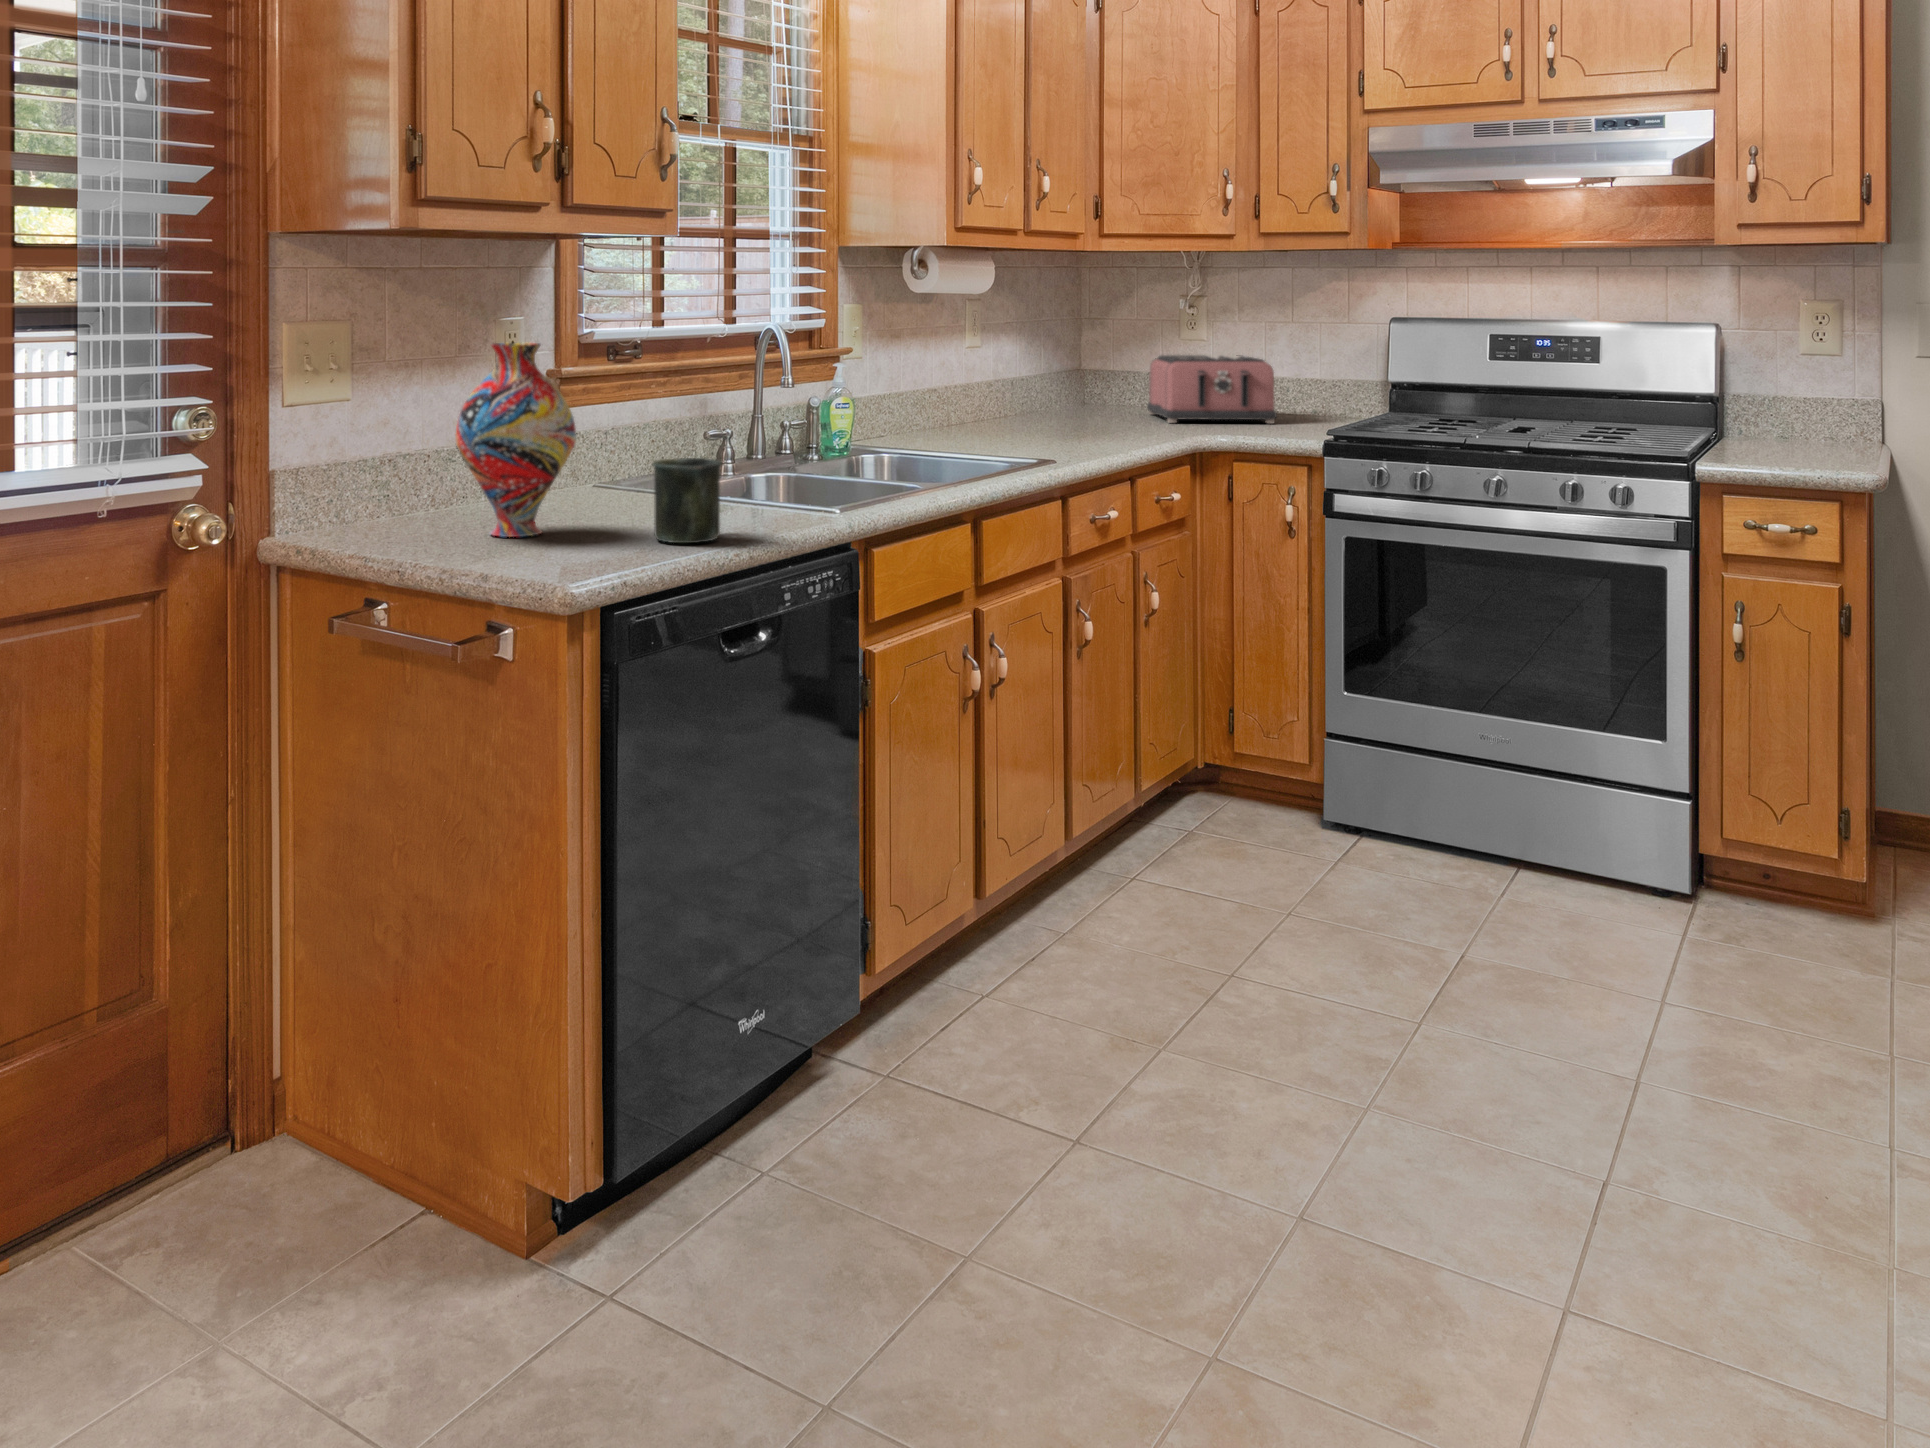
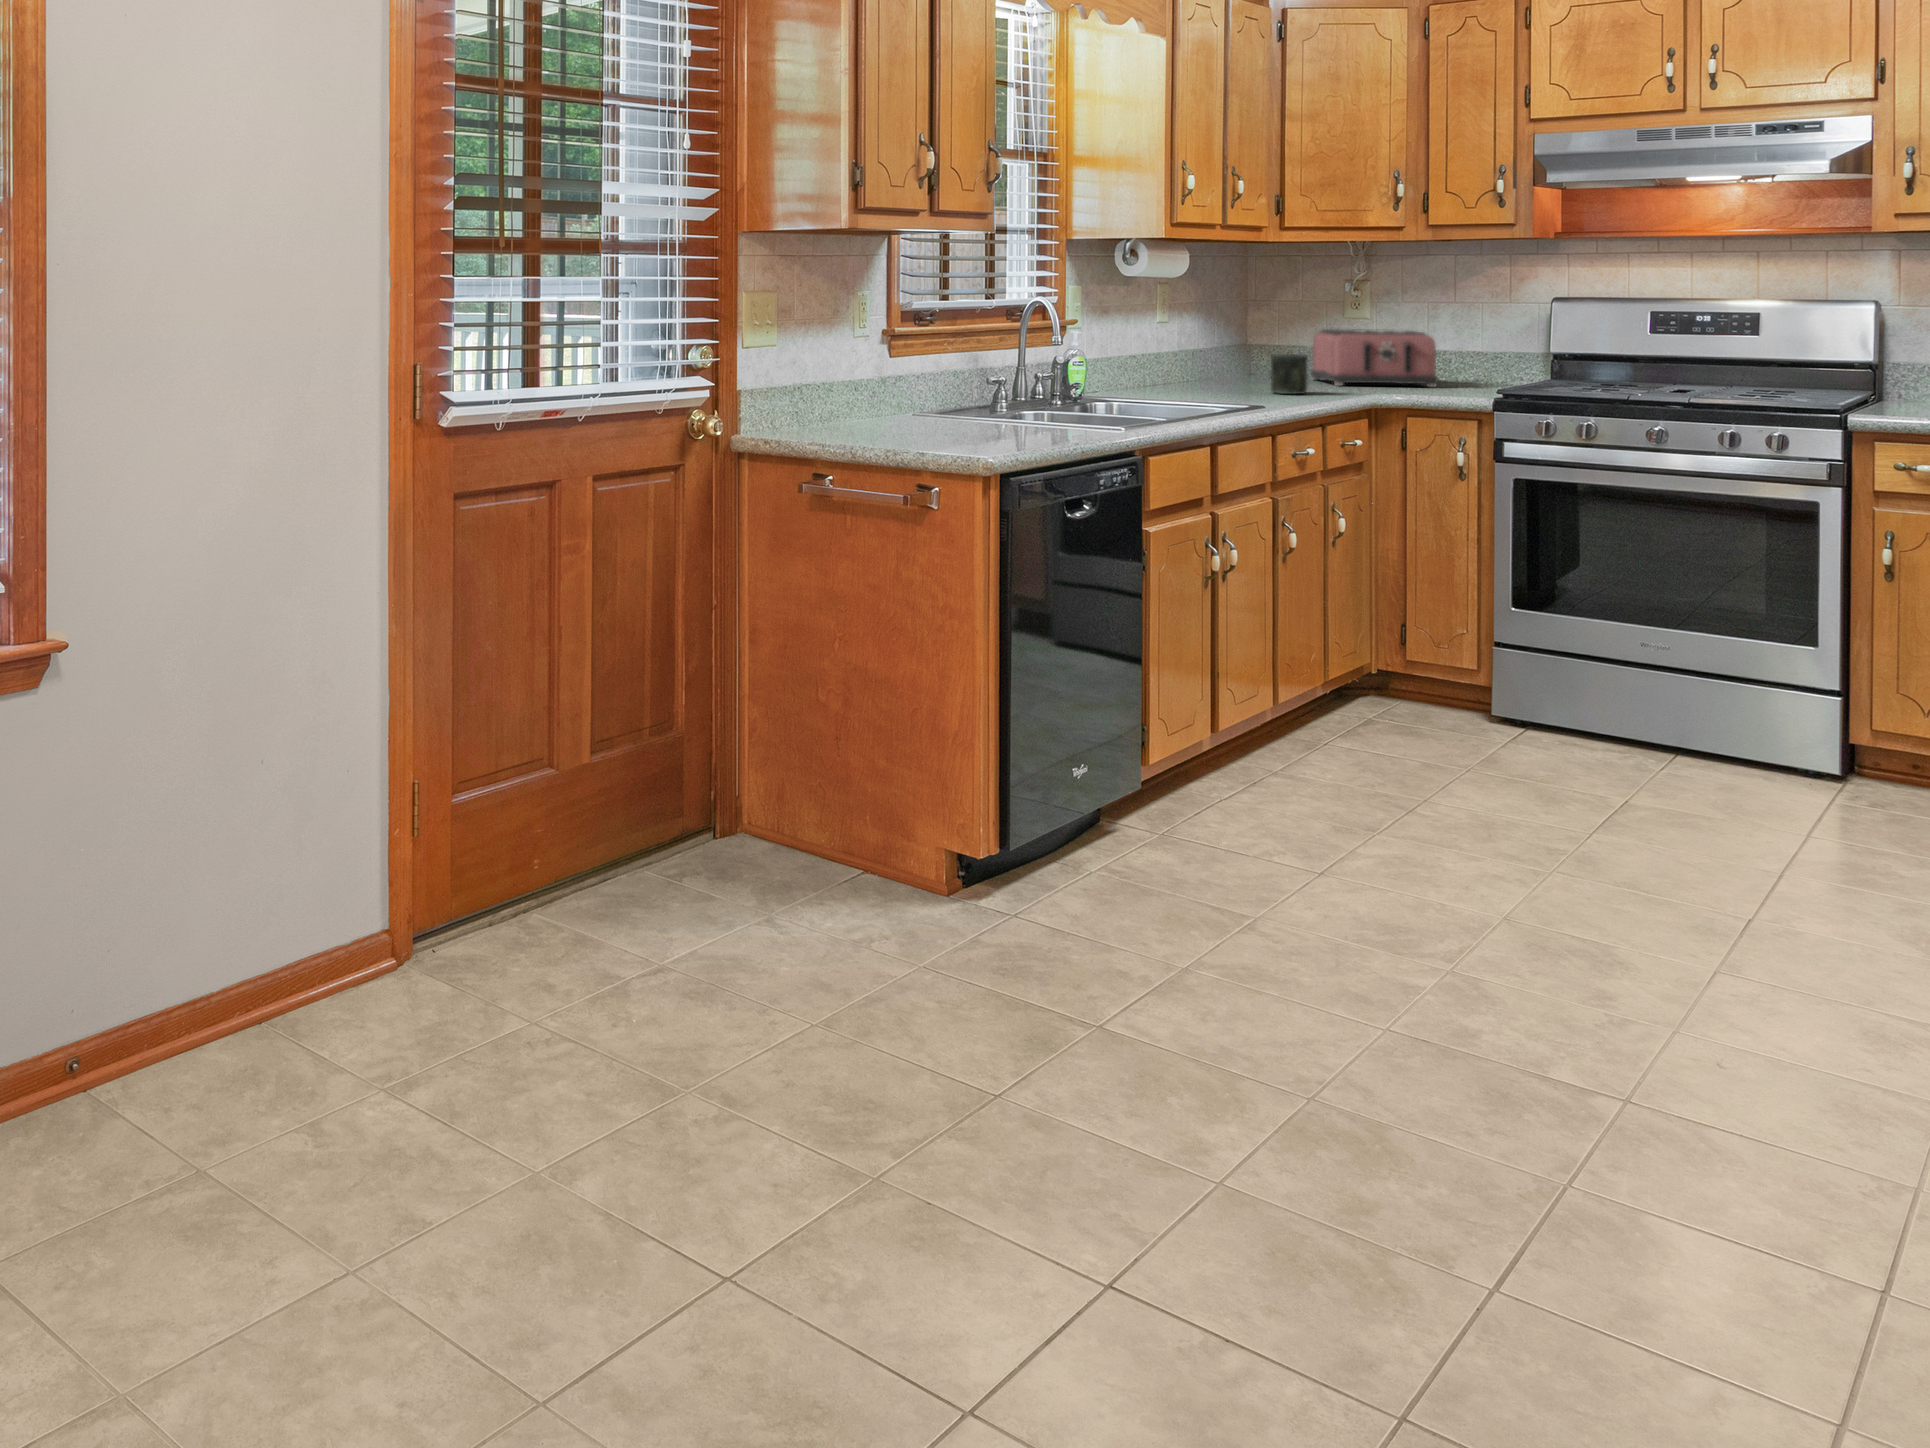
vase: present [455,343,576,537] -> none [858,308,942,437]
mug: present [652,458,722,543] -> present [1271,354,1308,394]

